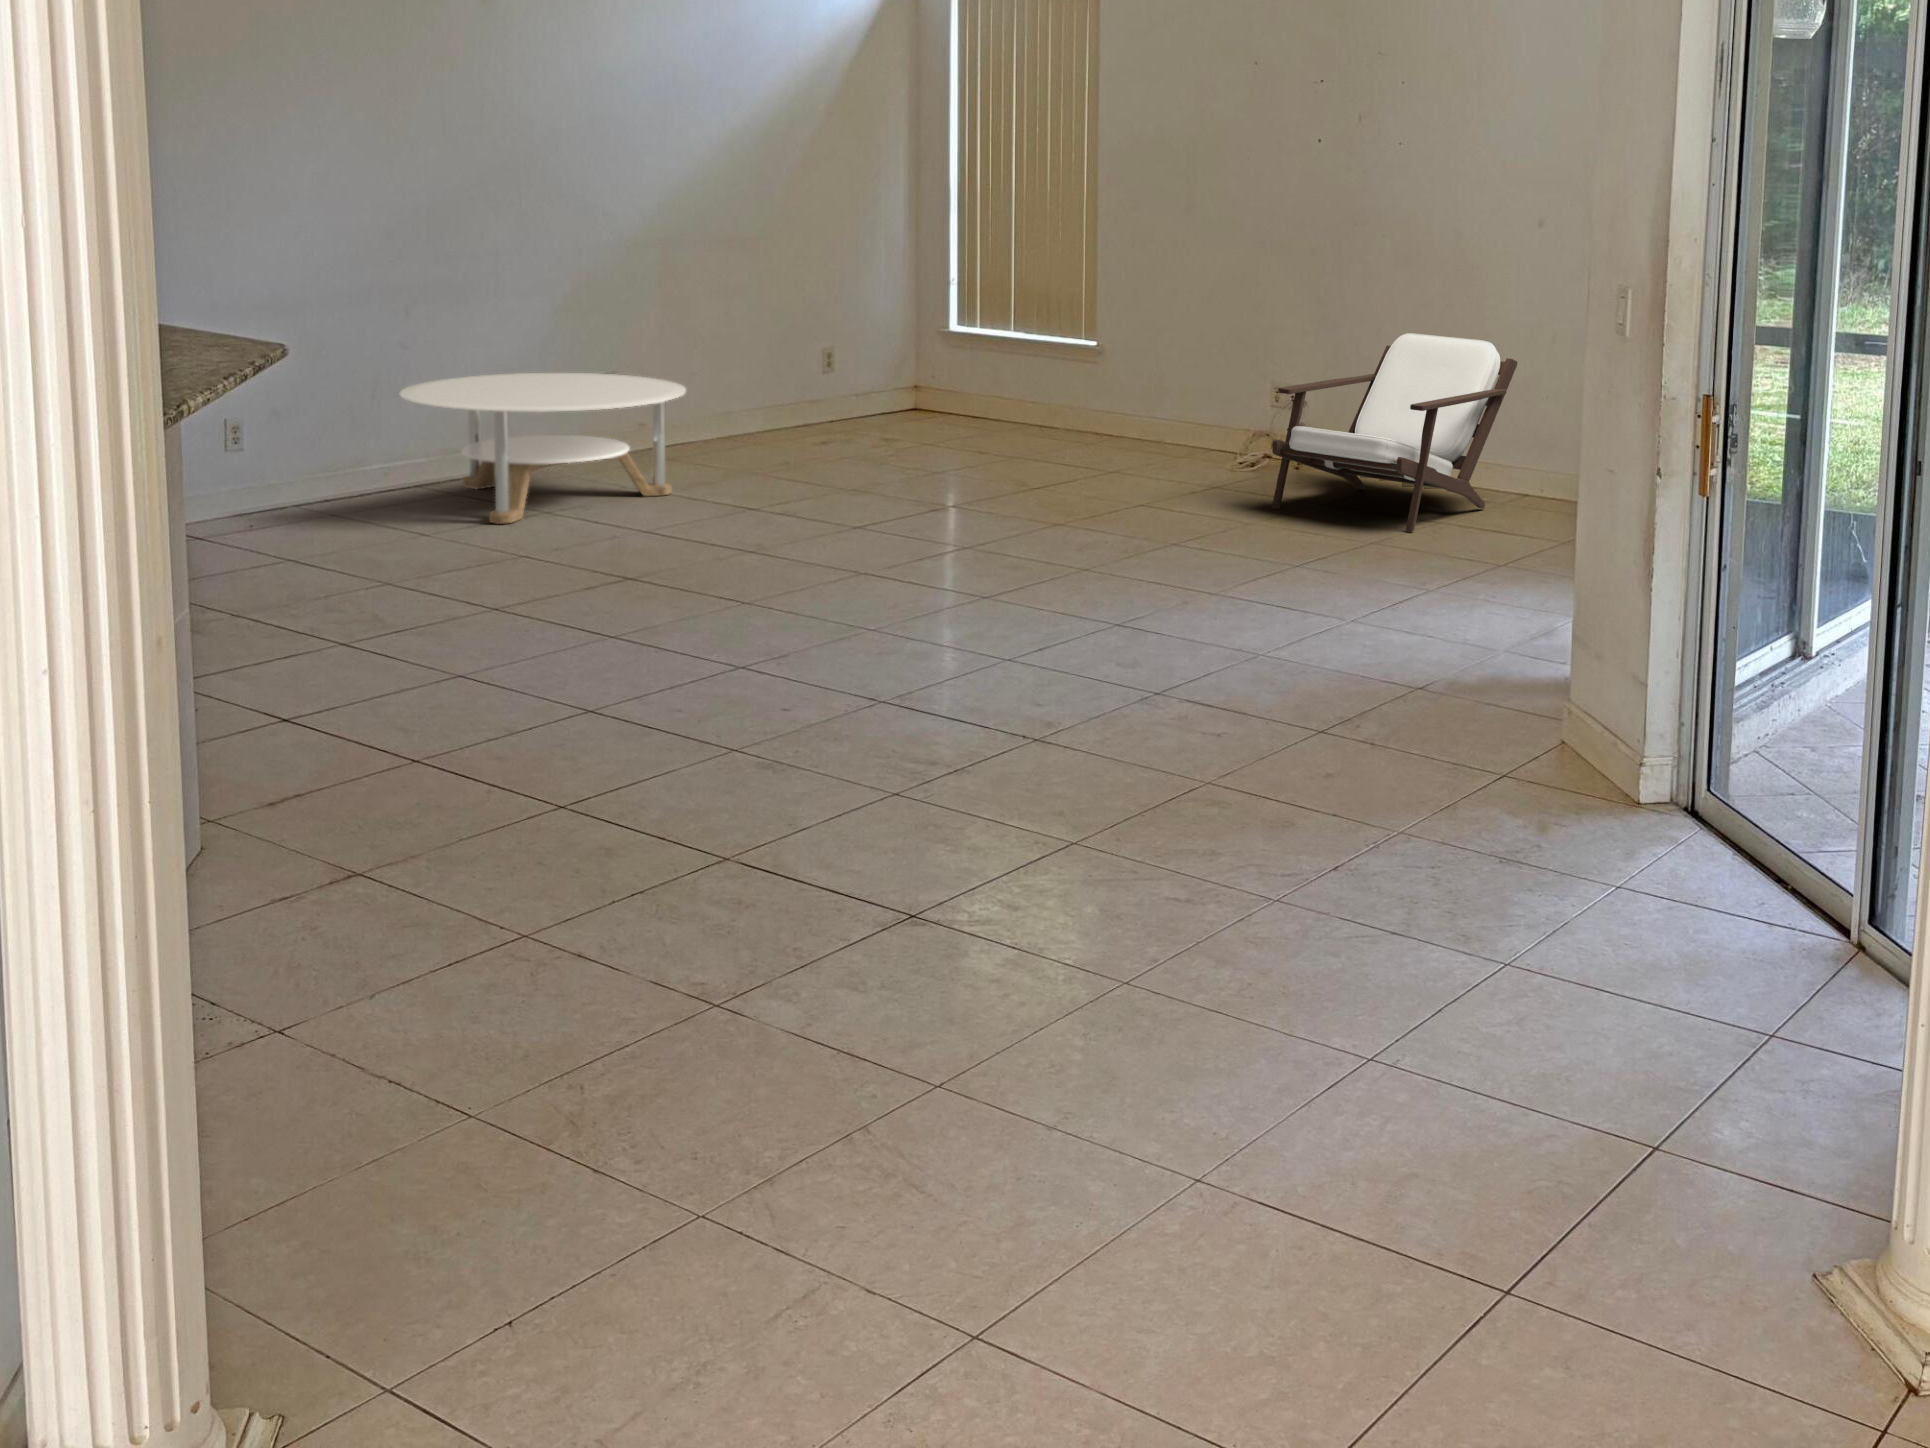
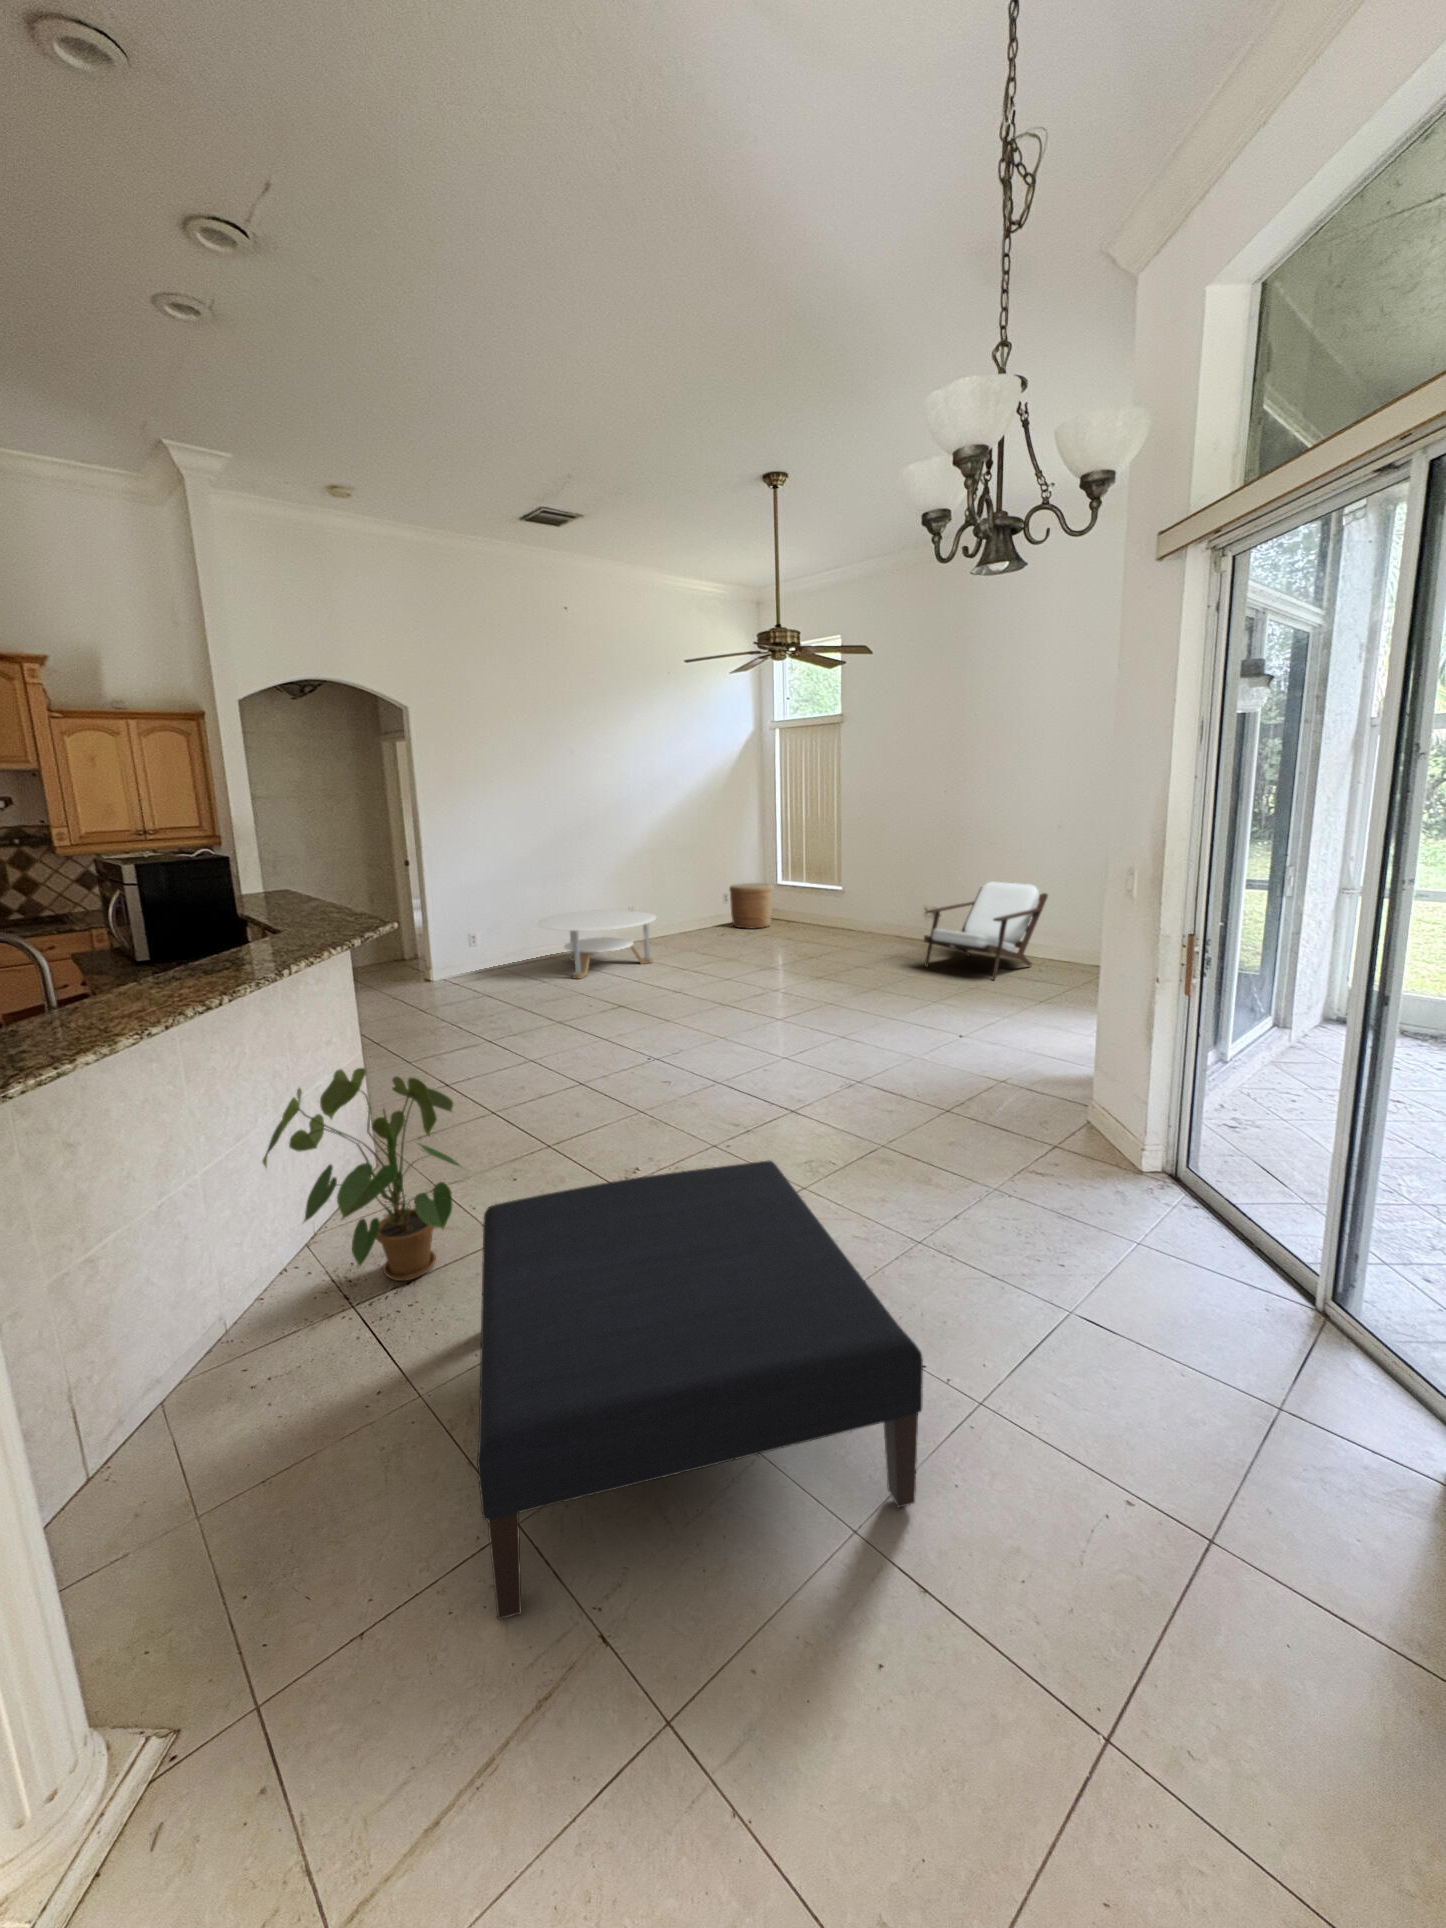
woven basket: none [836,326,938,431] -> present [729,883,773,929]
house plant: none [101,606,492,990] -> present [262,1068,461,1281]
ottoman: none [558,744,1298,1290] -> present [477,1160,923,1619]

